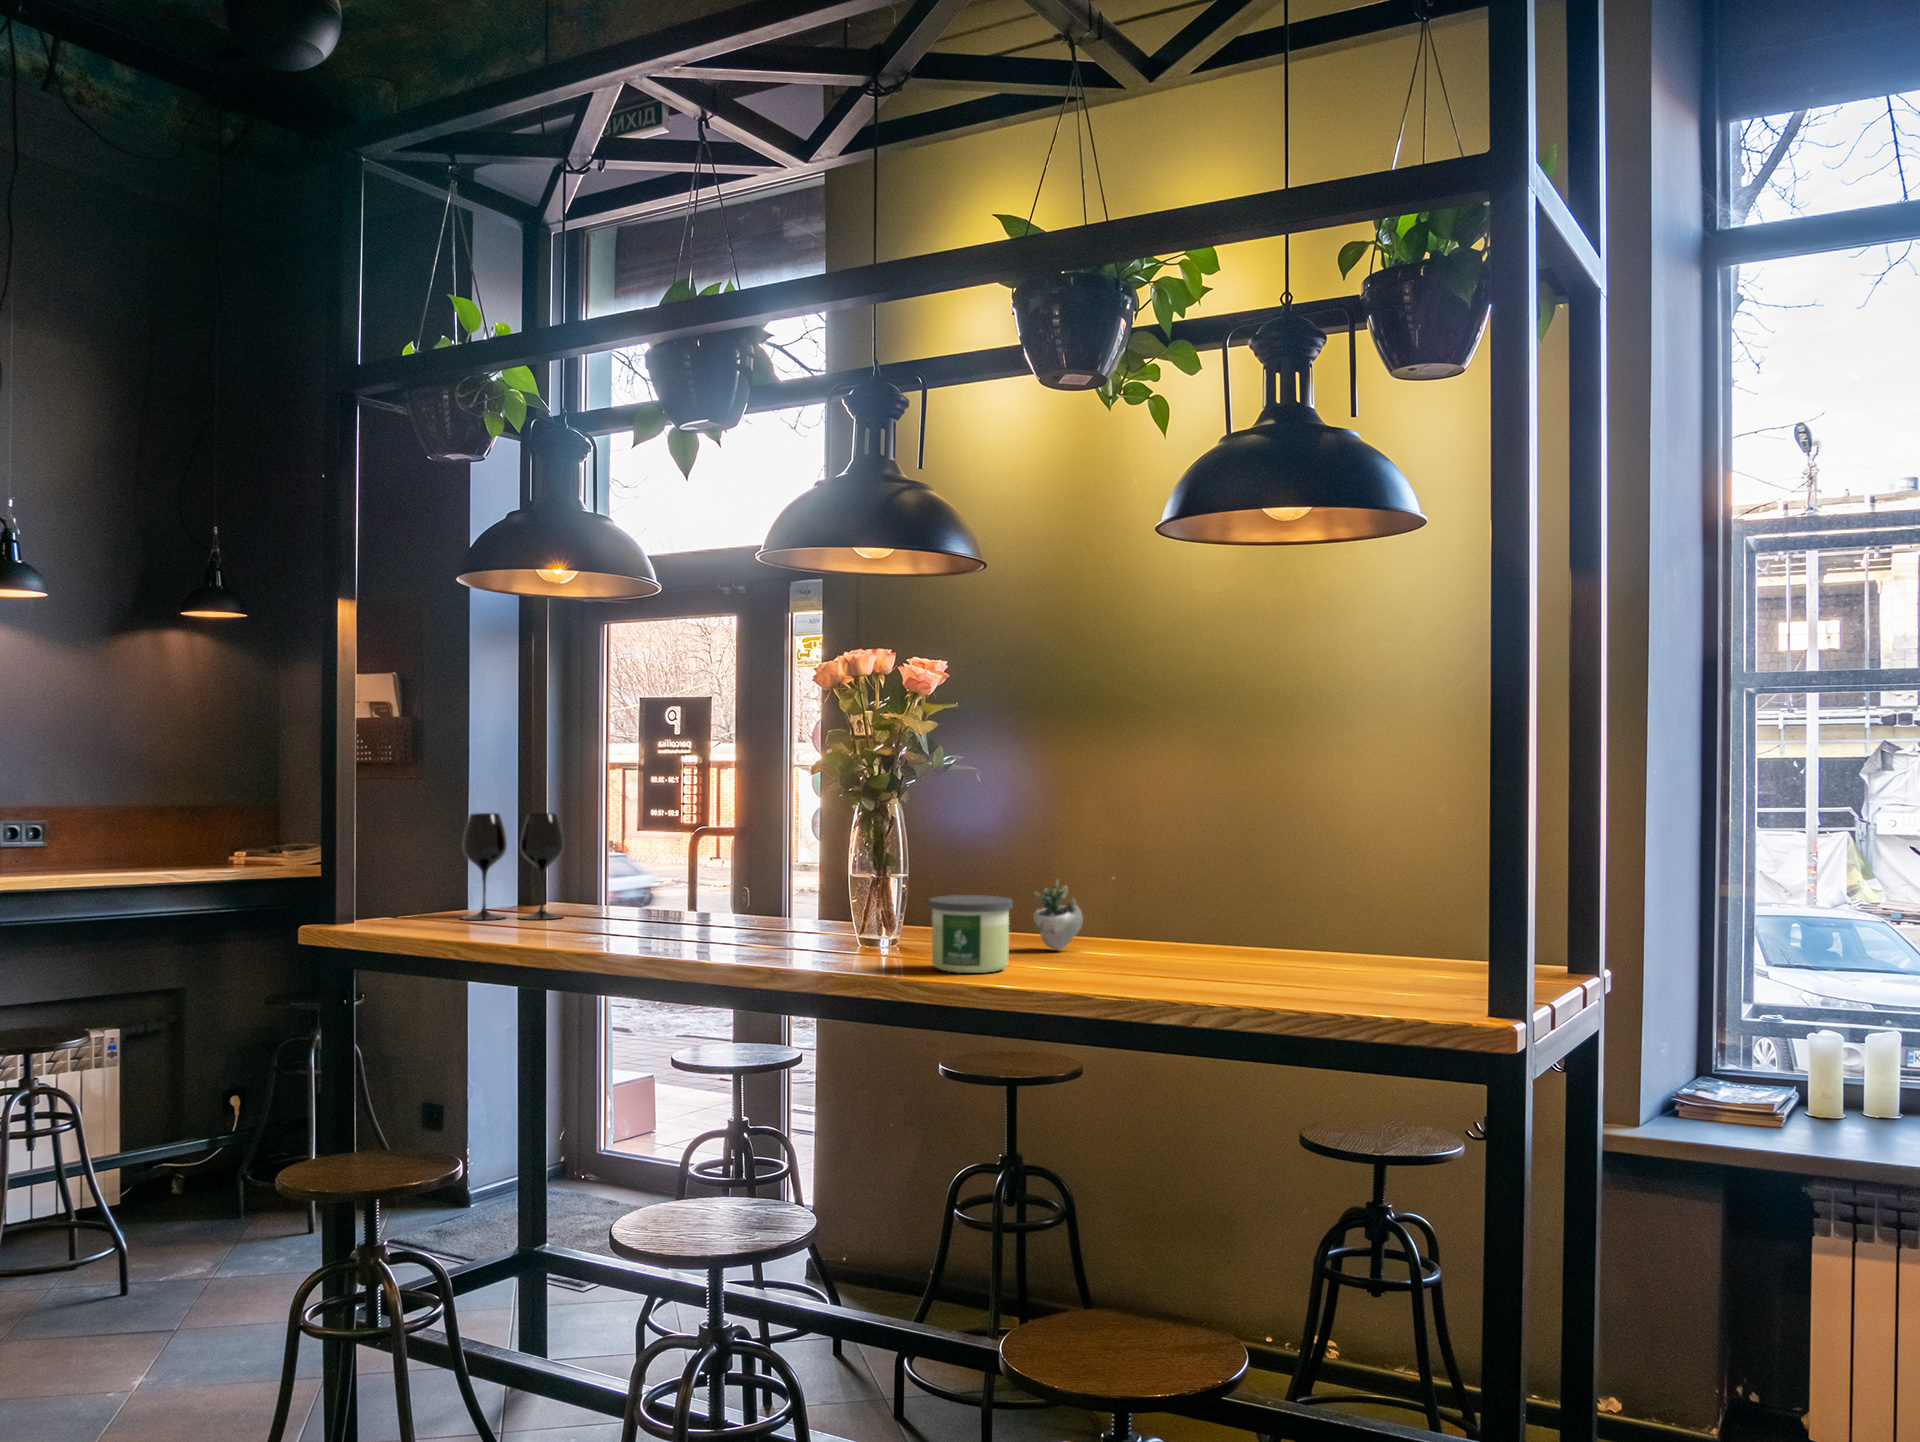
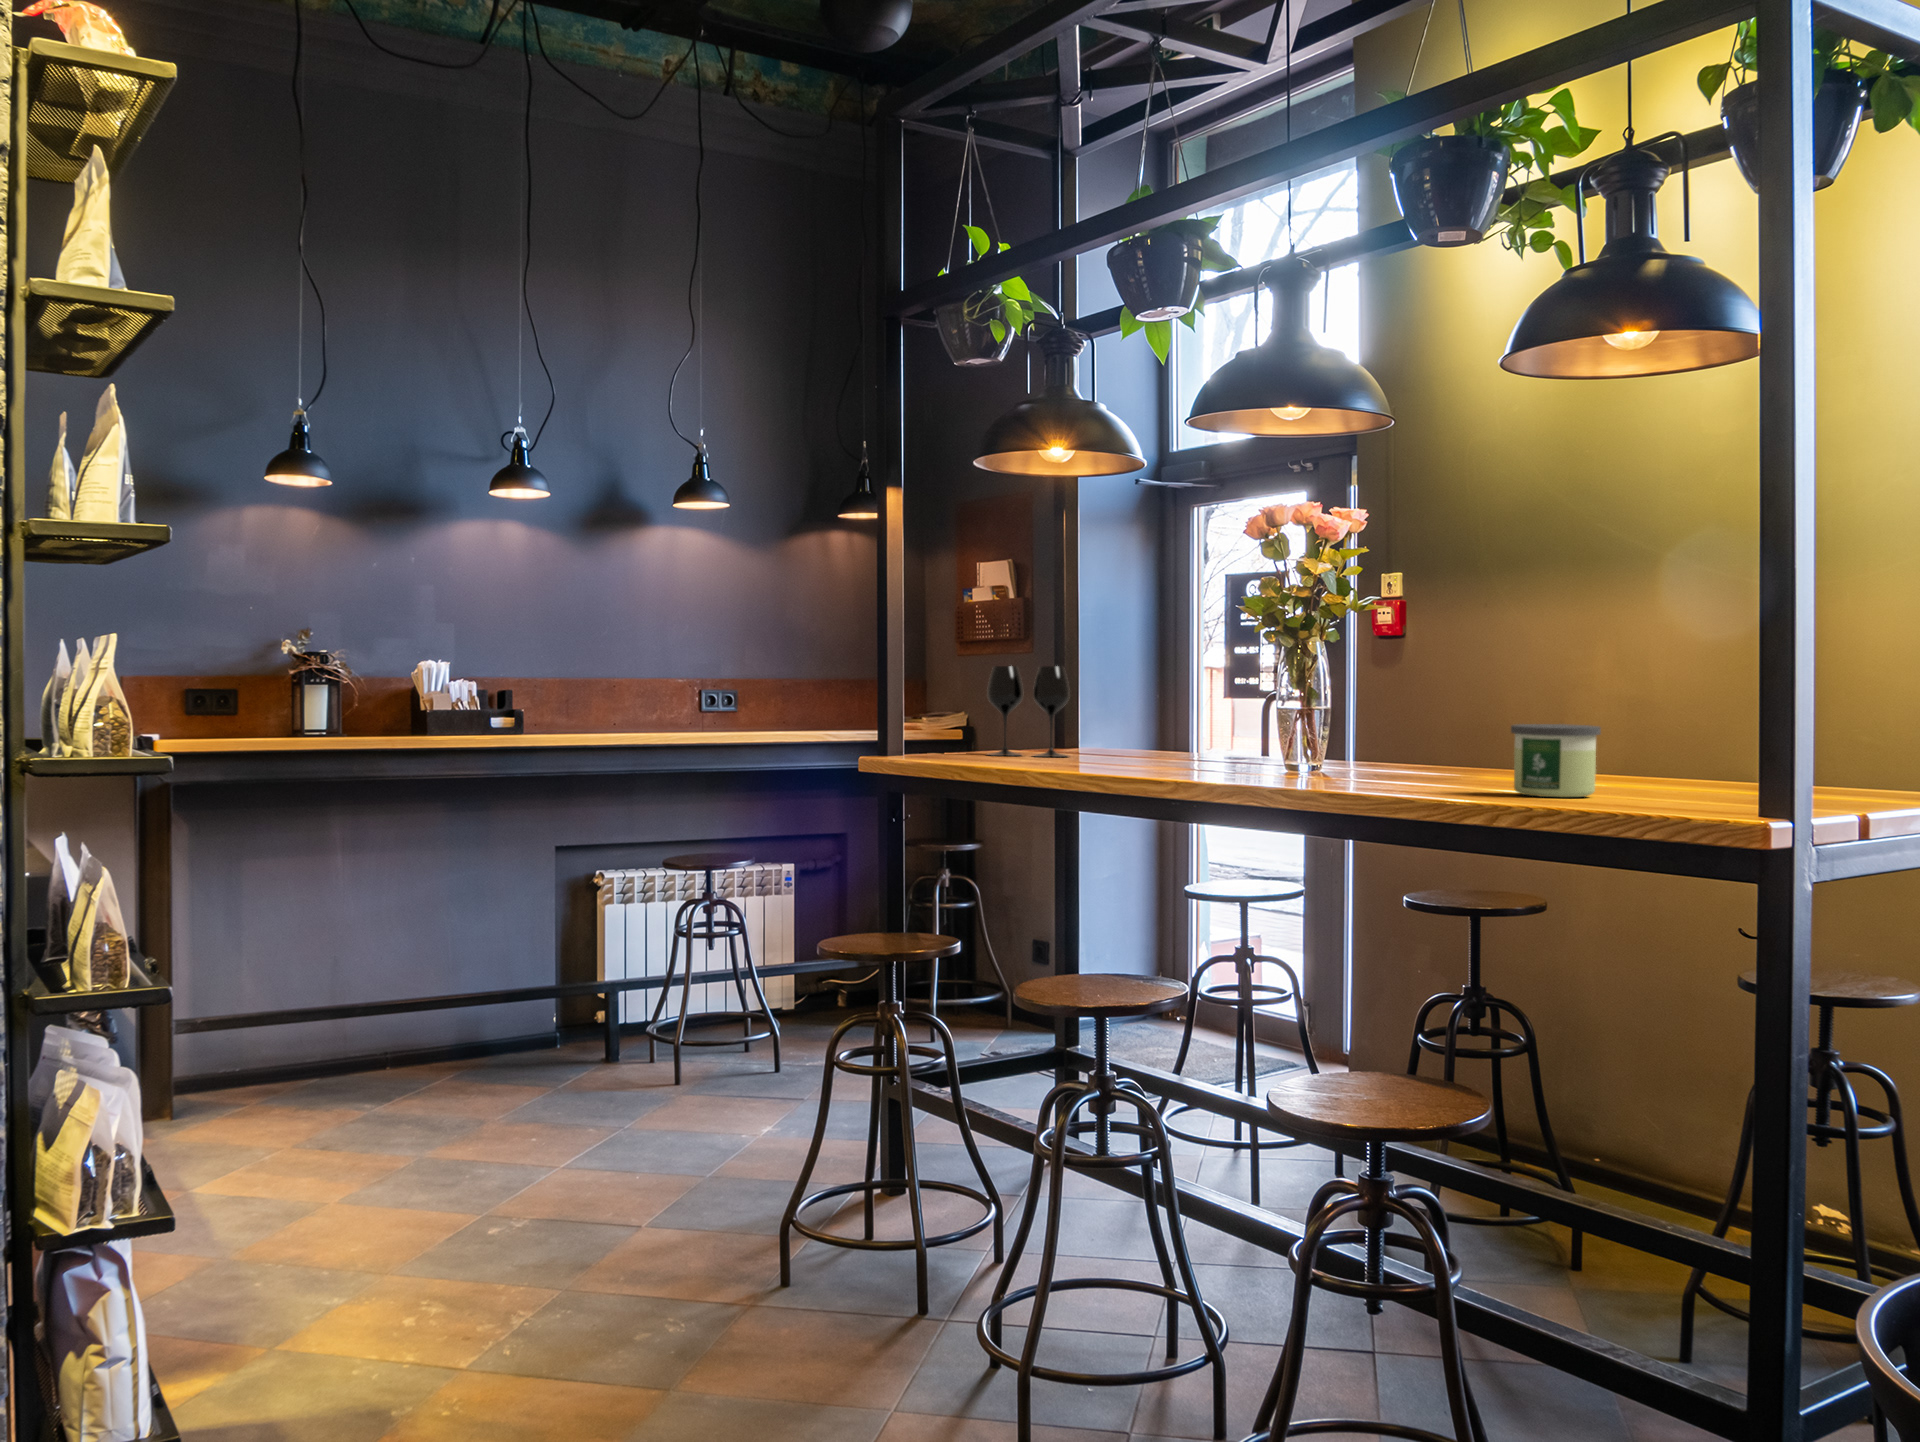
succulent plant: present [1033,878,1114,950] -> none [1428,709,1496,780]
candle: present [929,895,1013,973] -> present [1511,724,1601,797]

